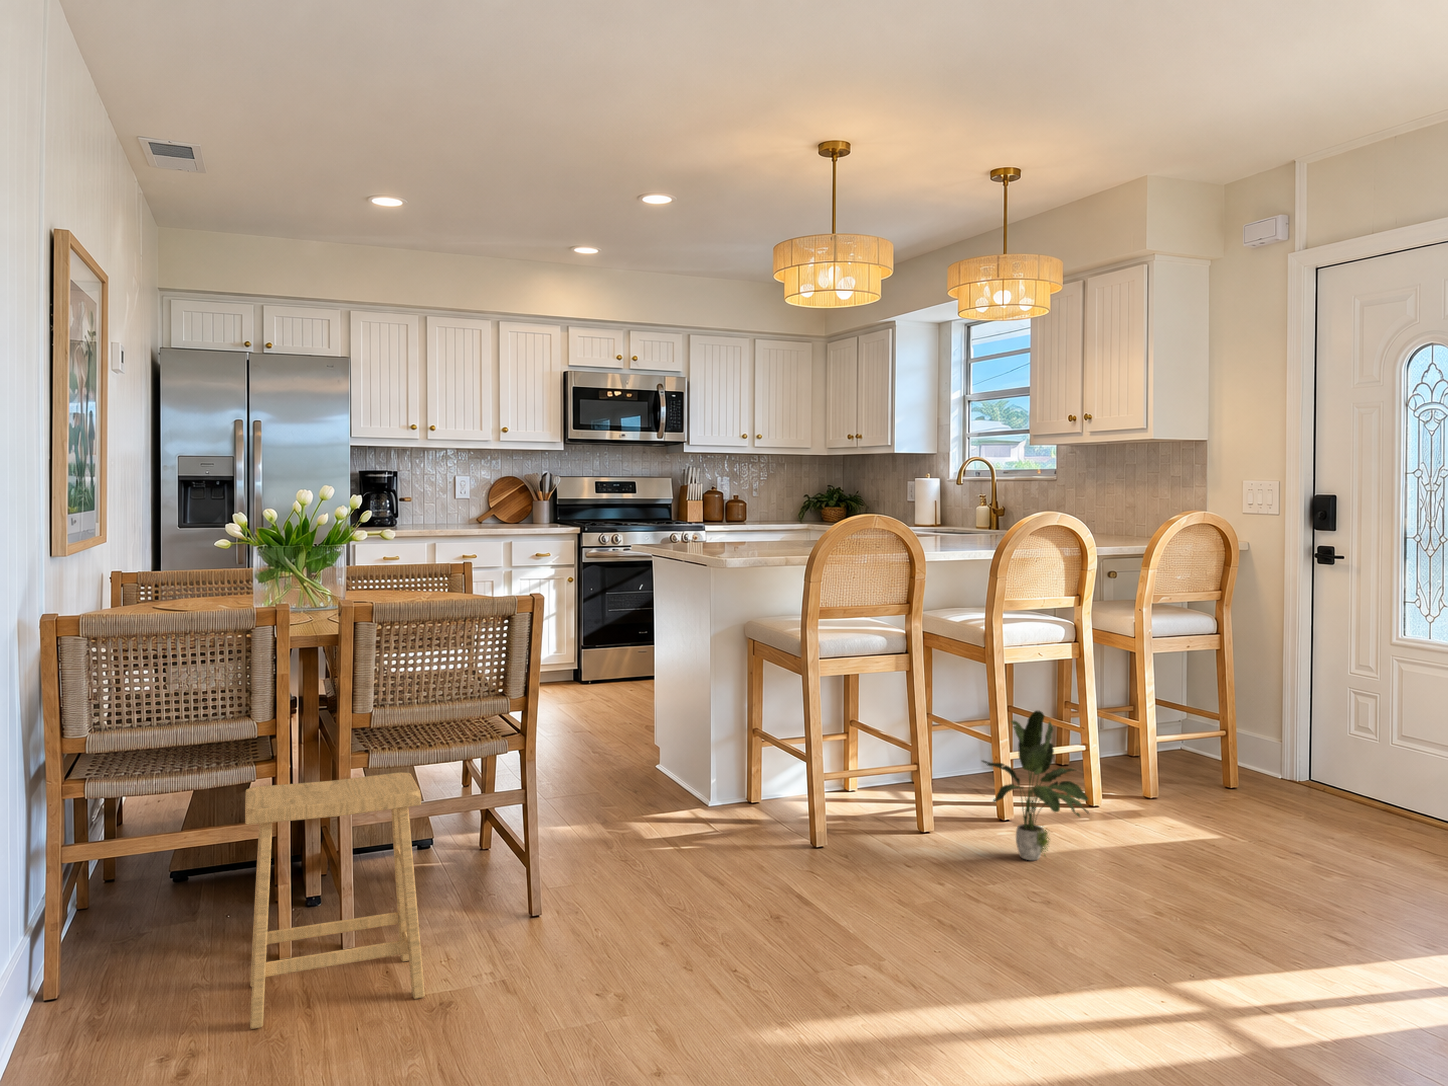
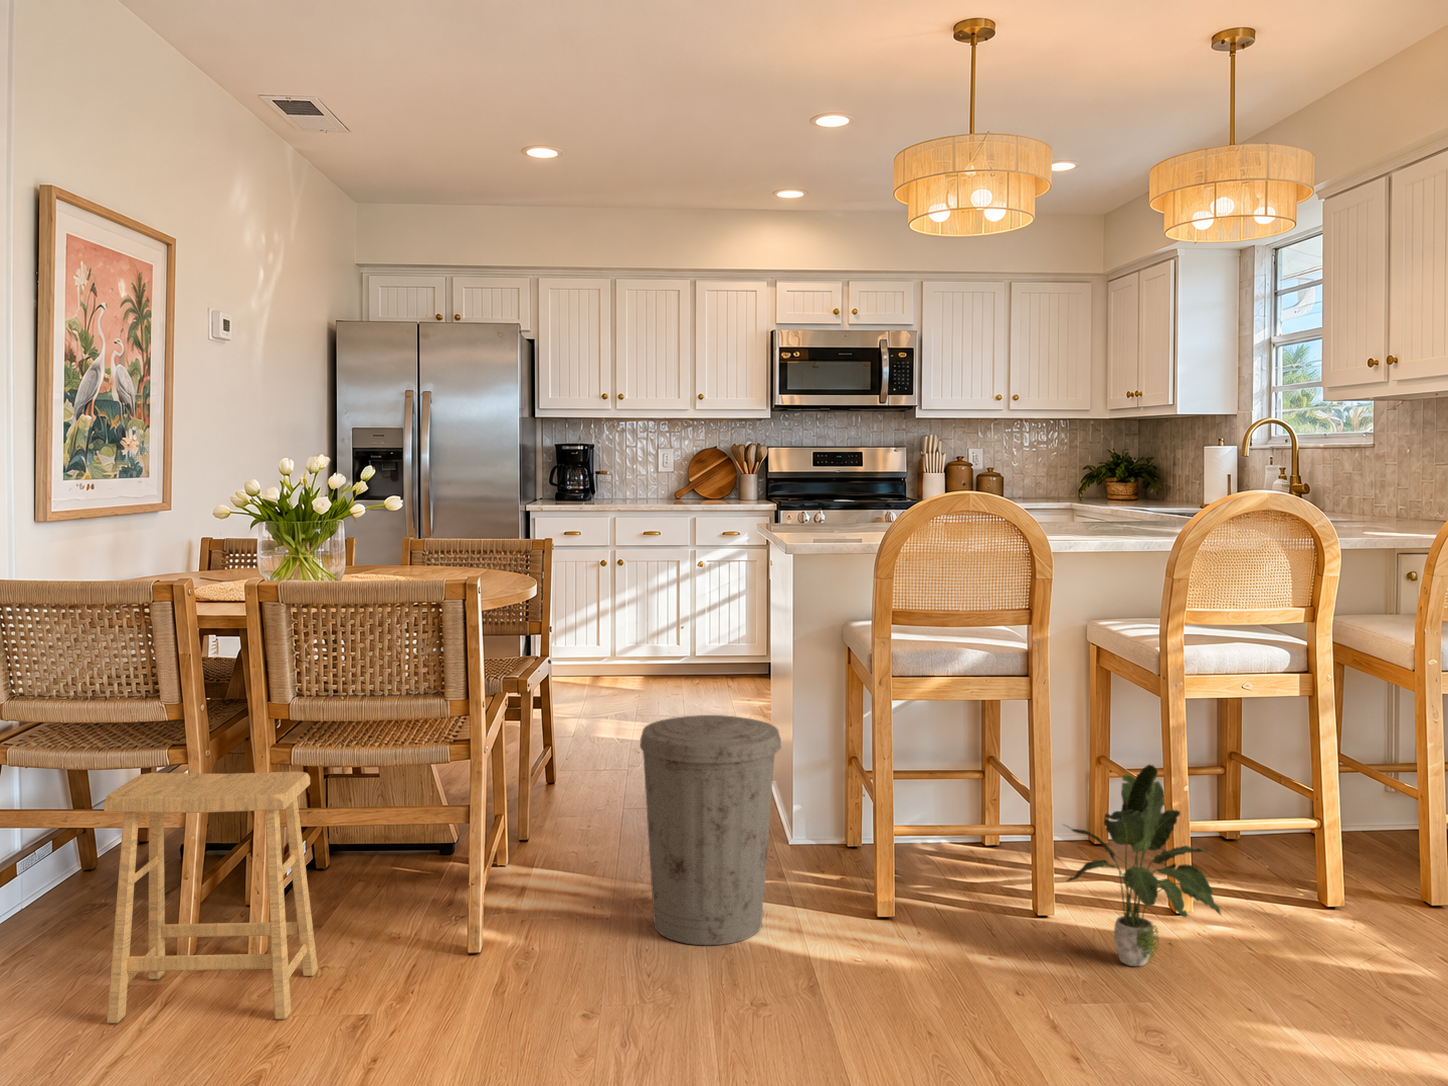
trash can: none [653,699,770,889] -> present [640,715,781,945]

